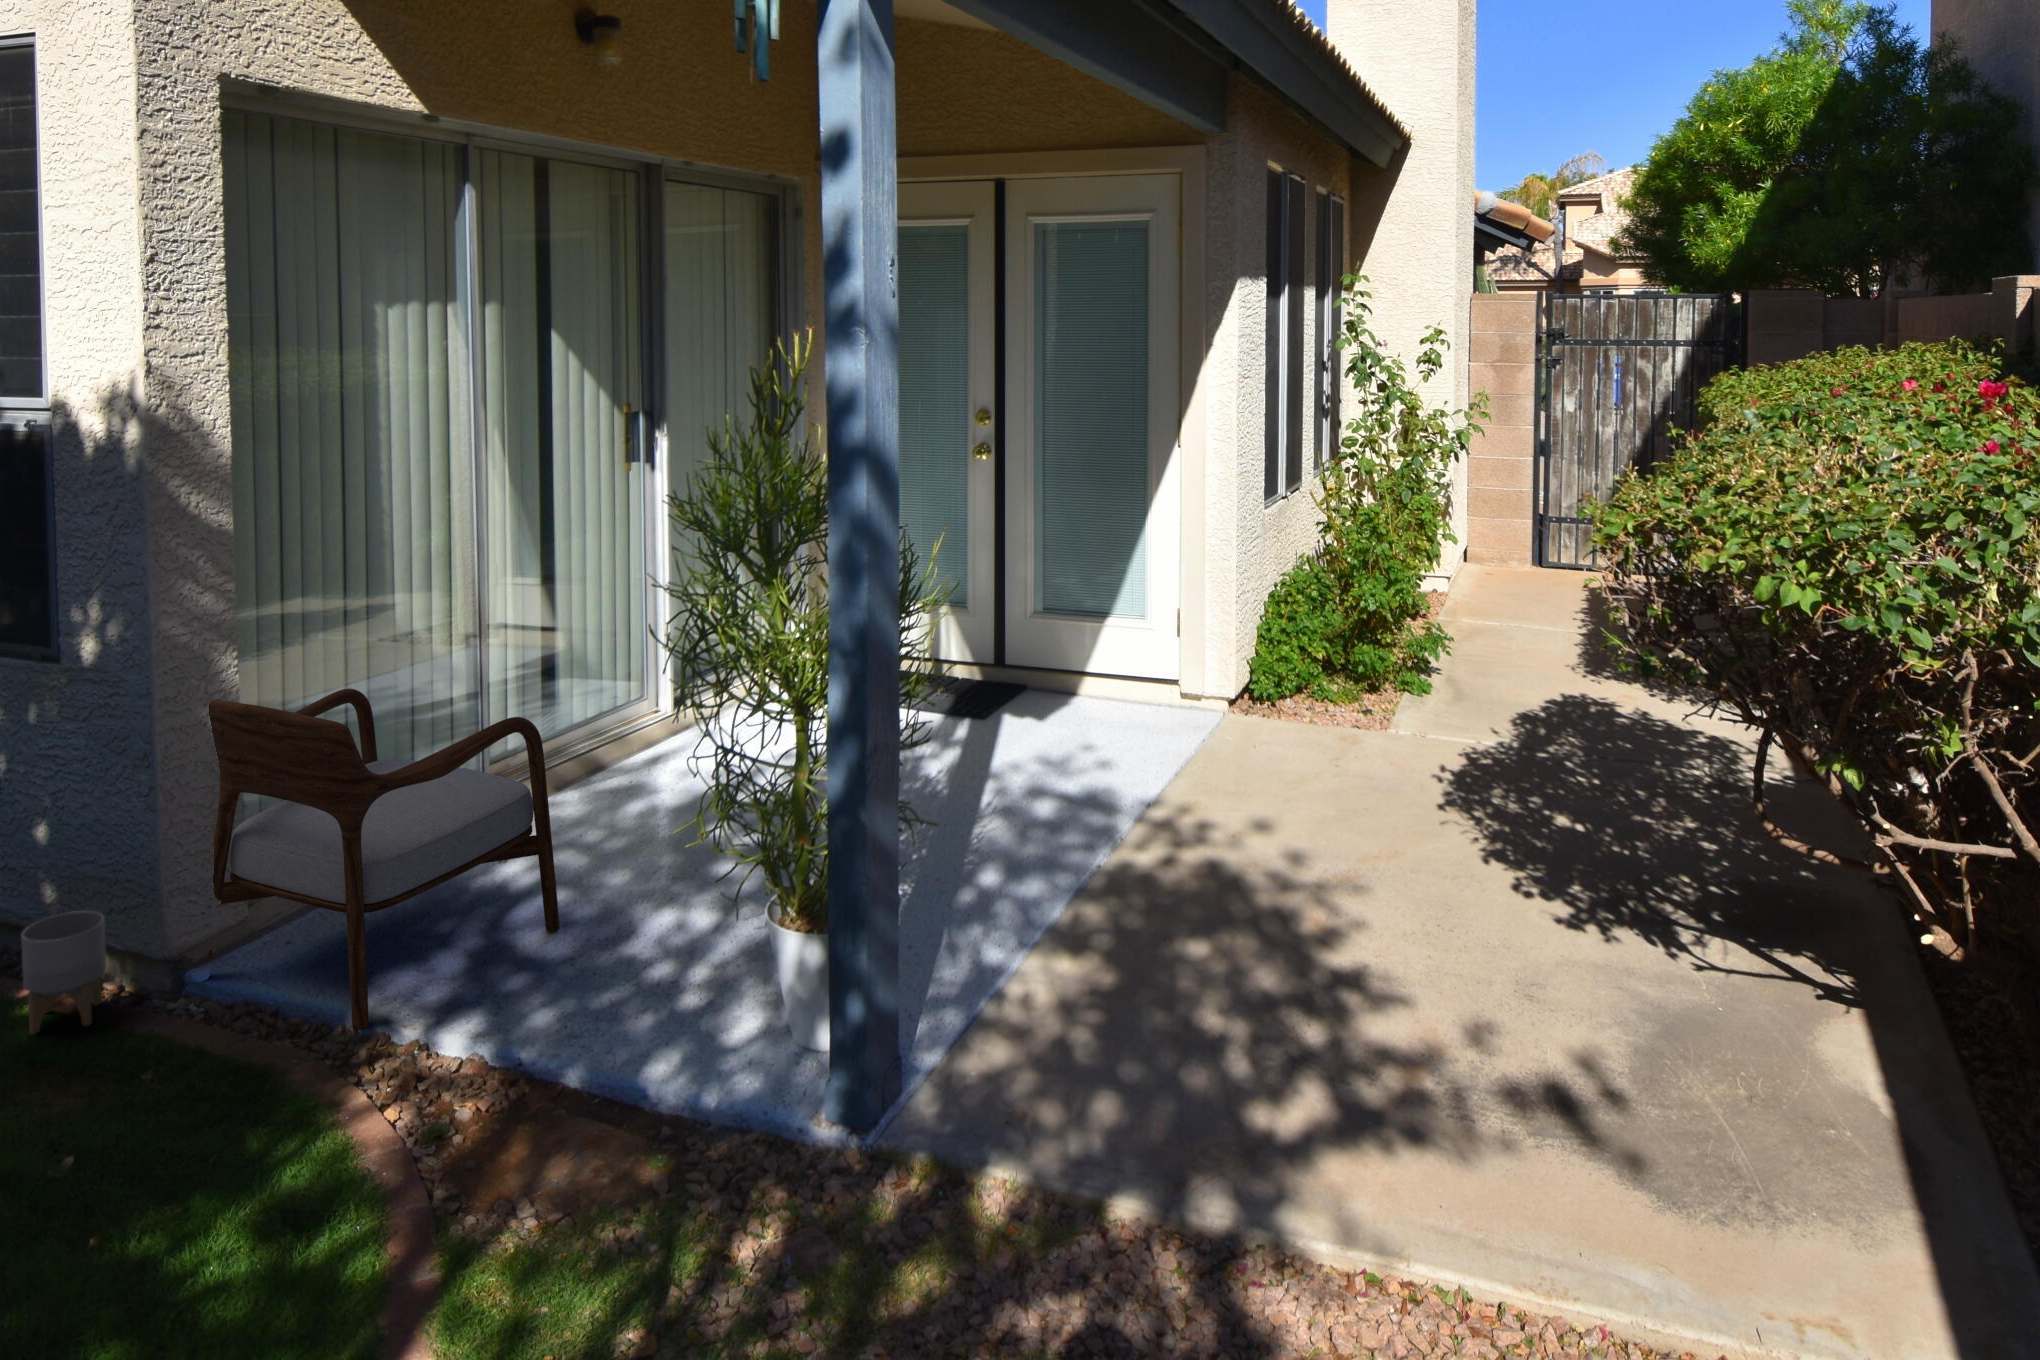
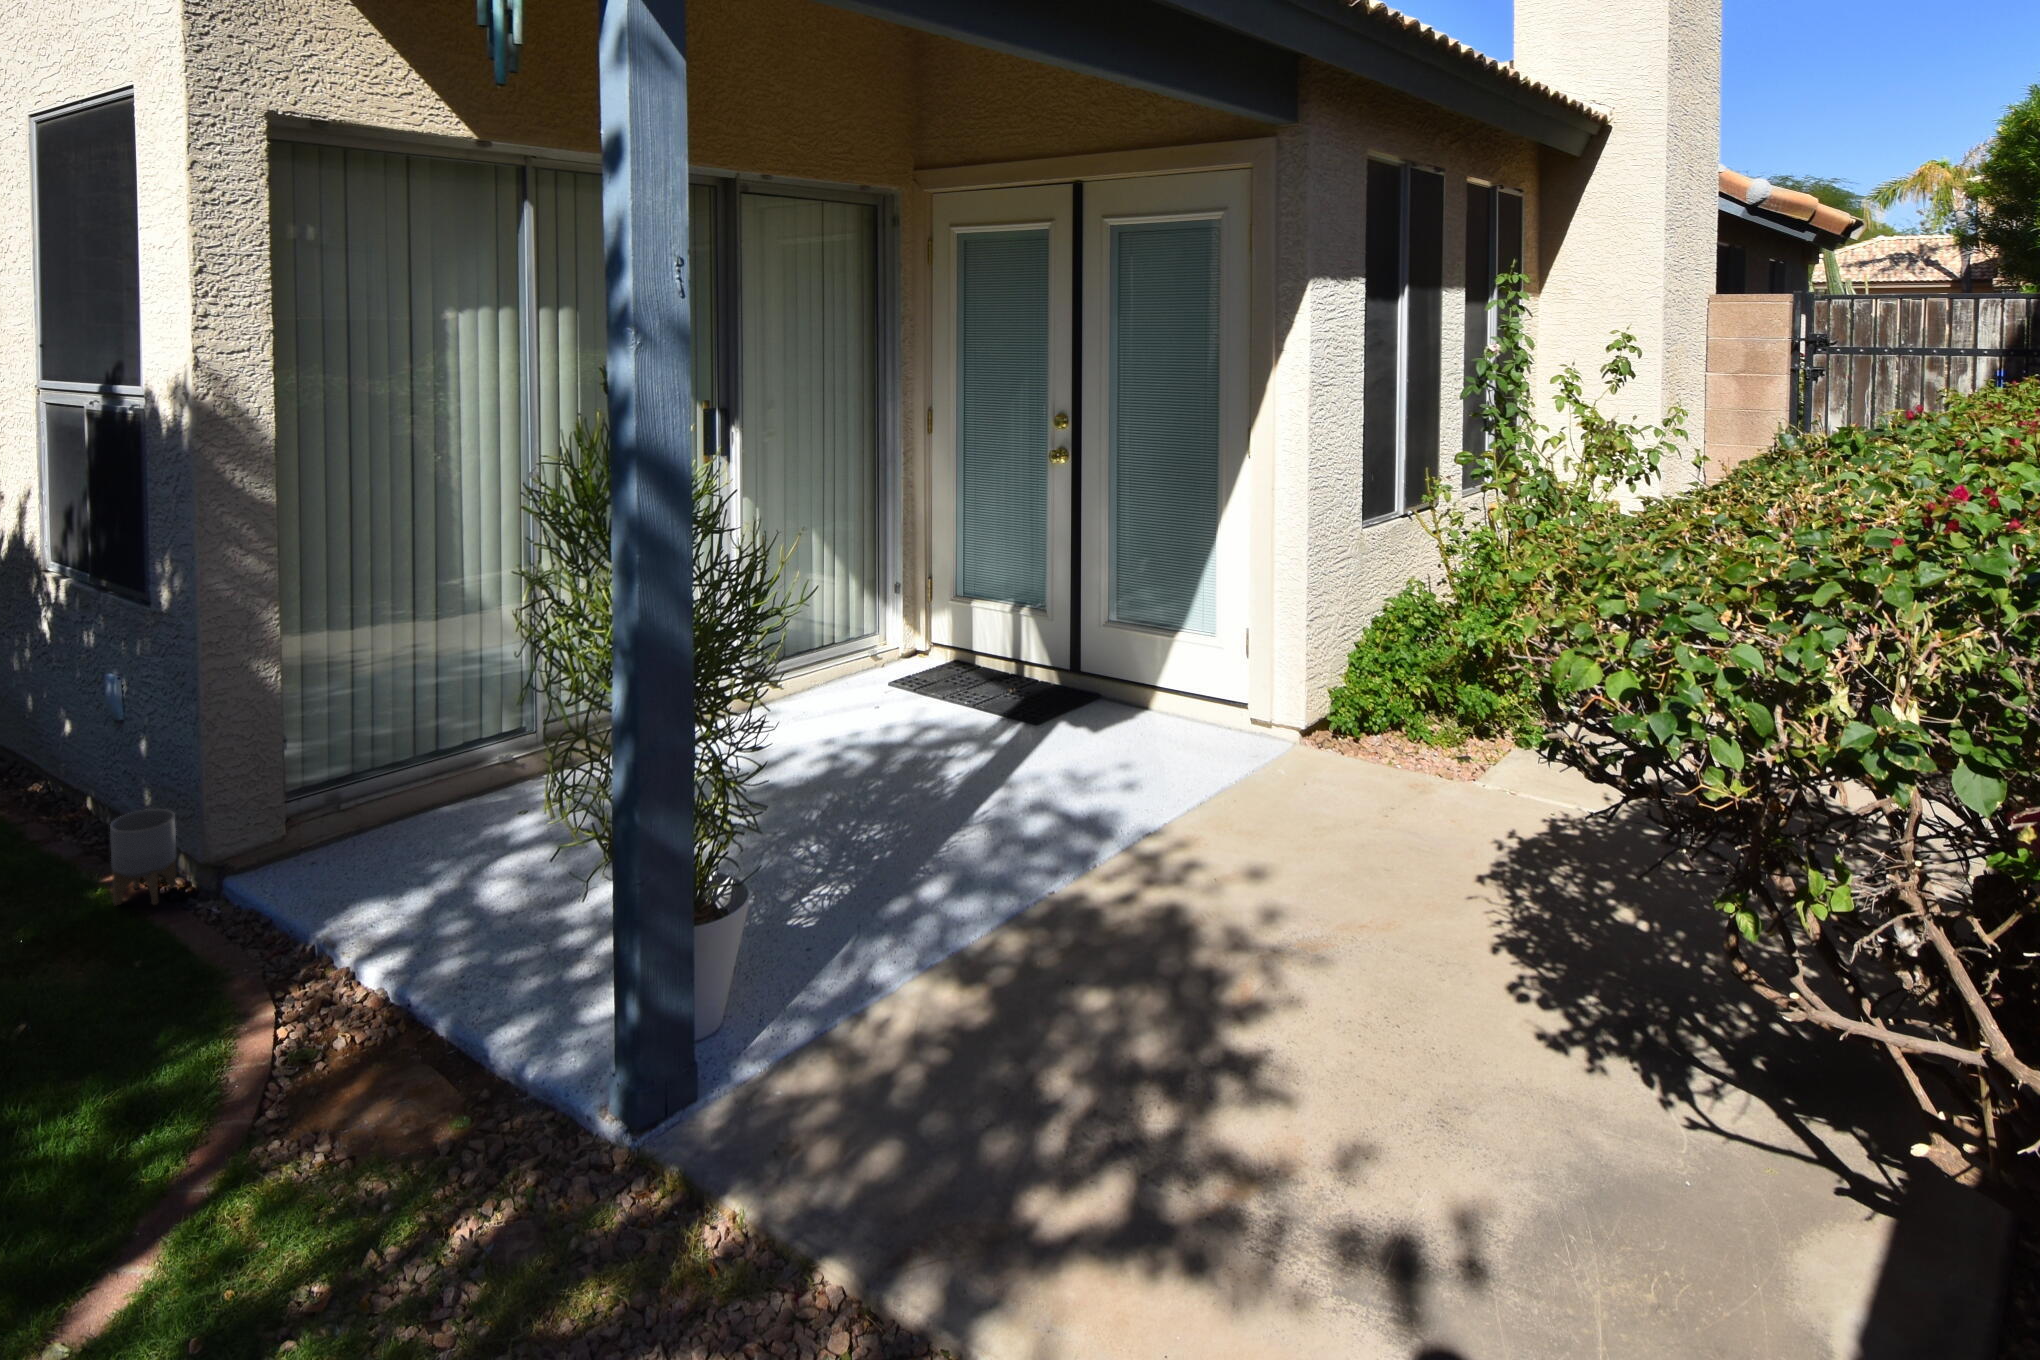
armchair: present [205,689,560,1030] -> none [249,642,546,946]

